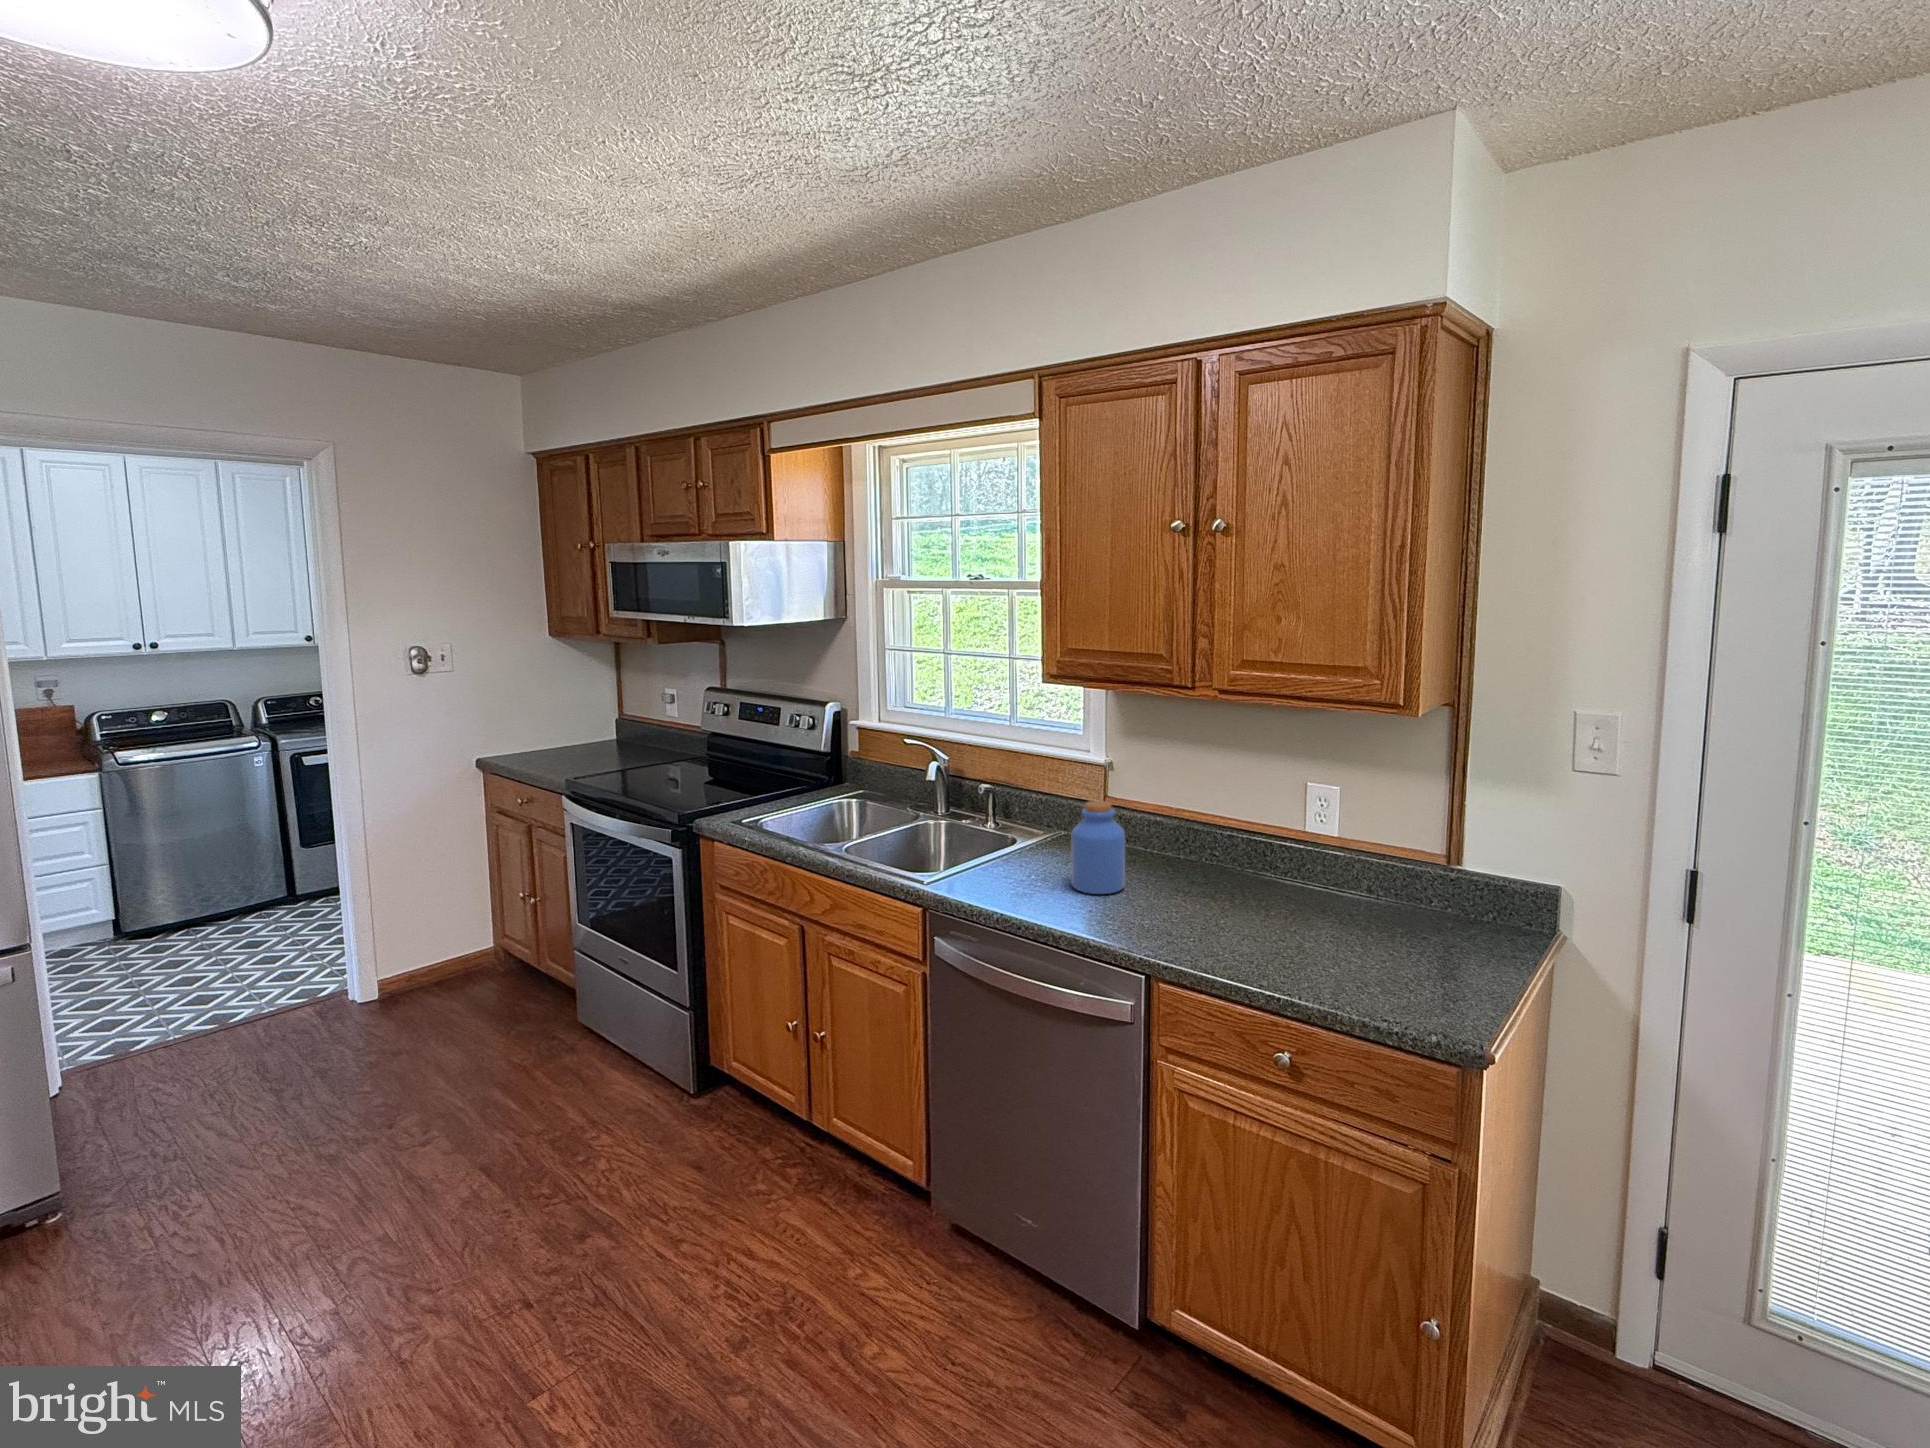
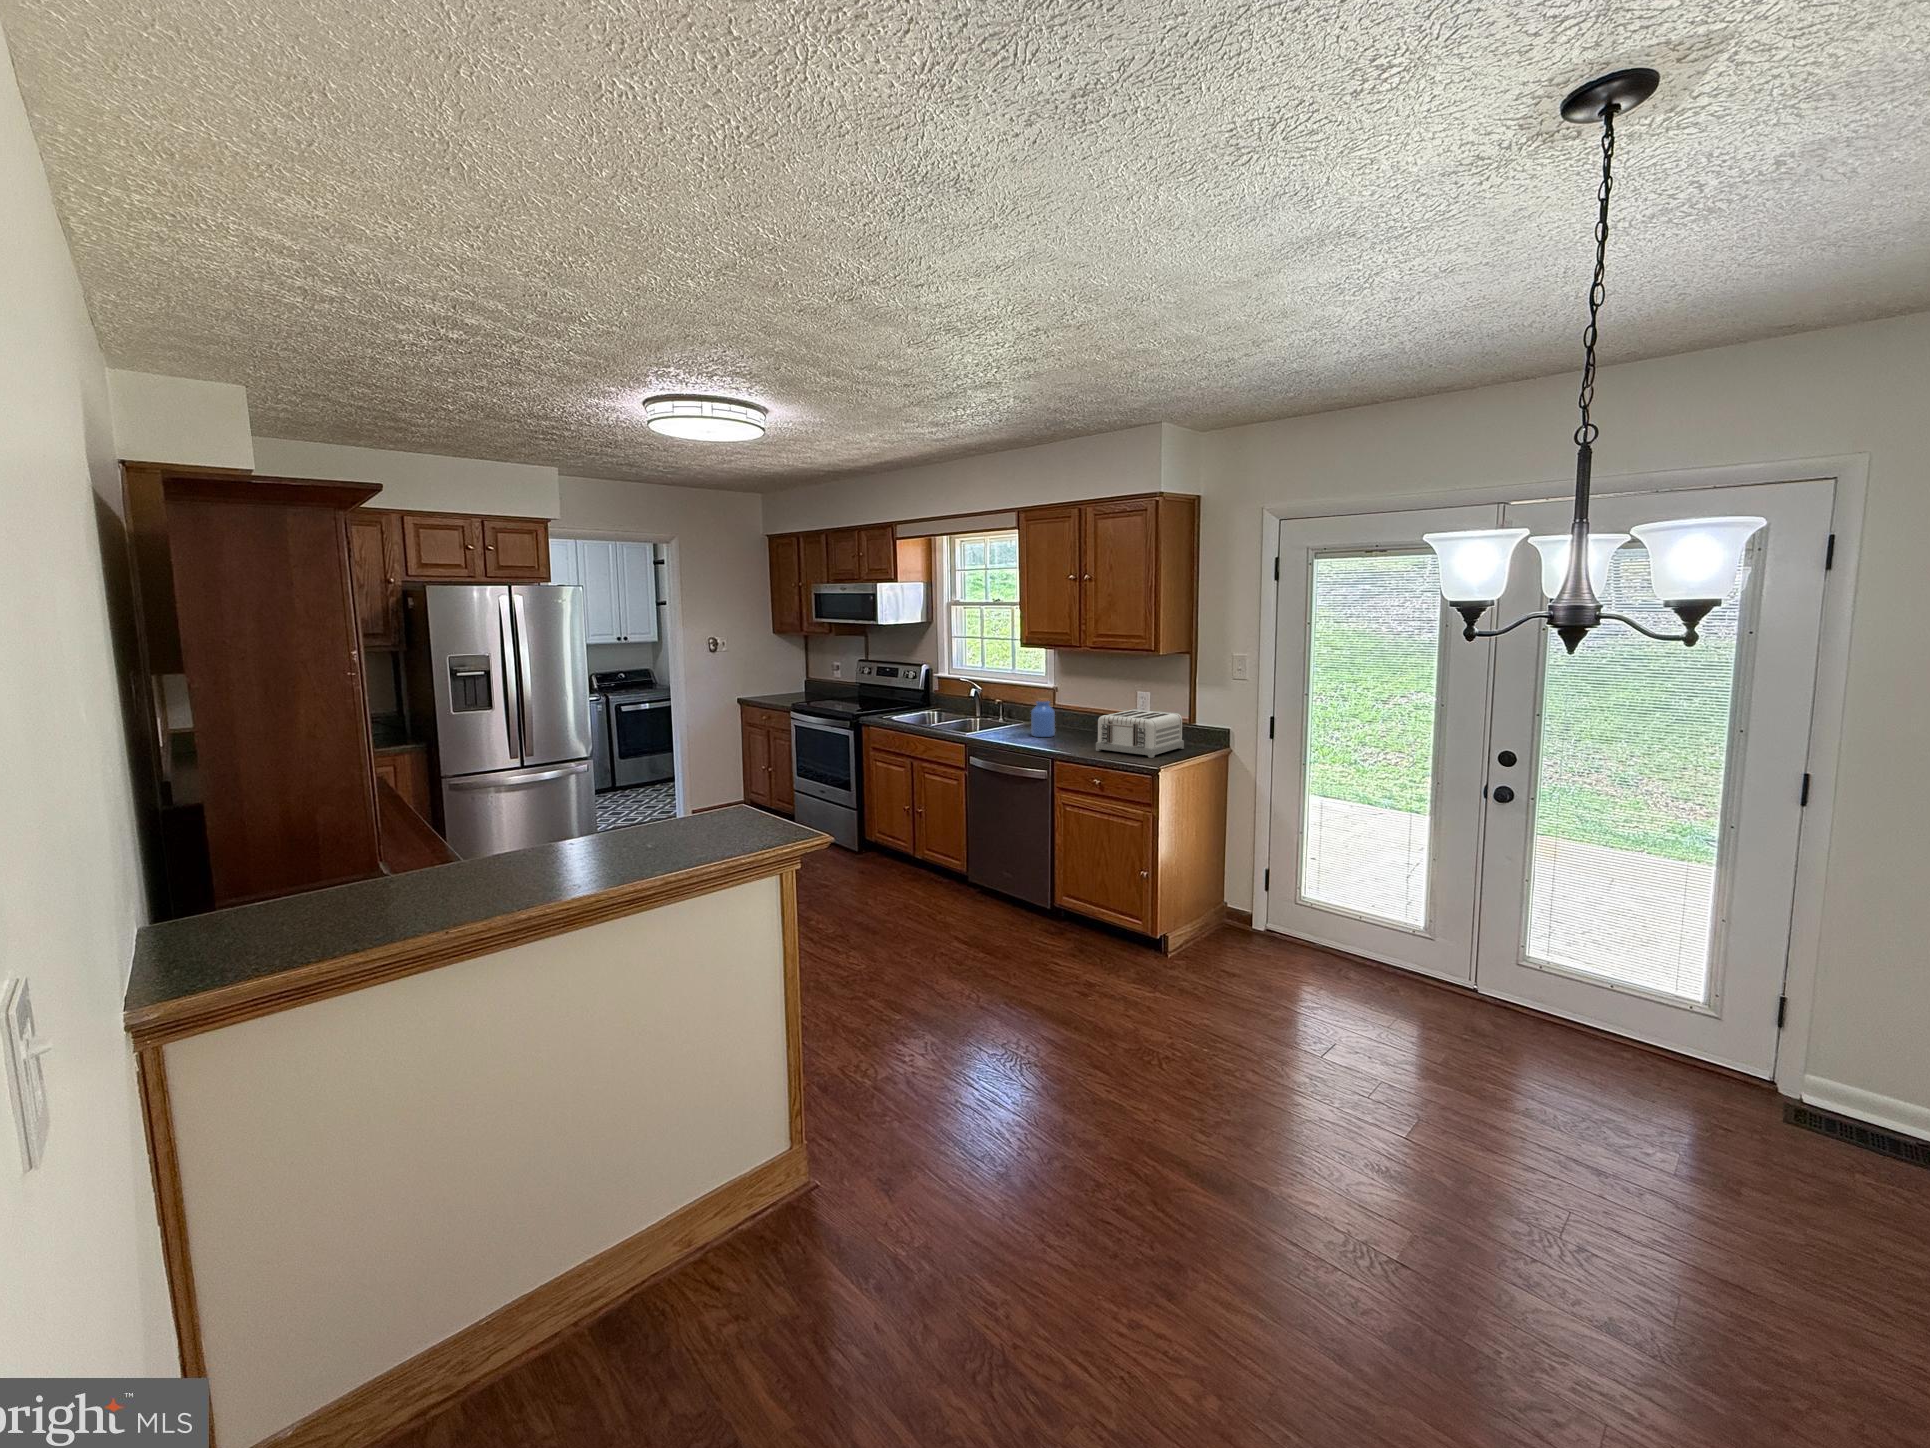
toaster: none [1258,838,1460,997] -> present [1096,710,1184,758]

